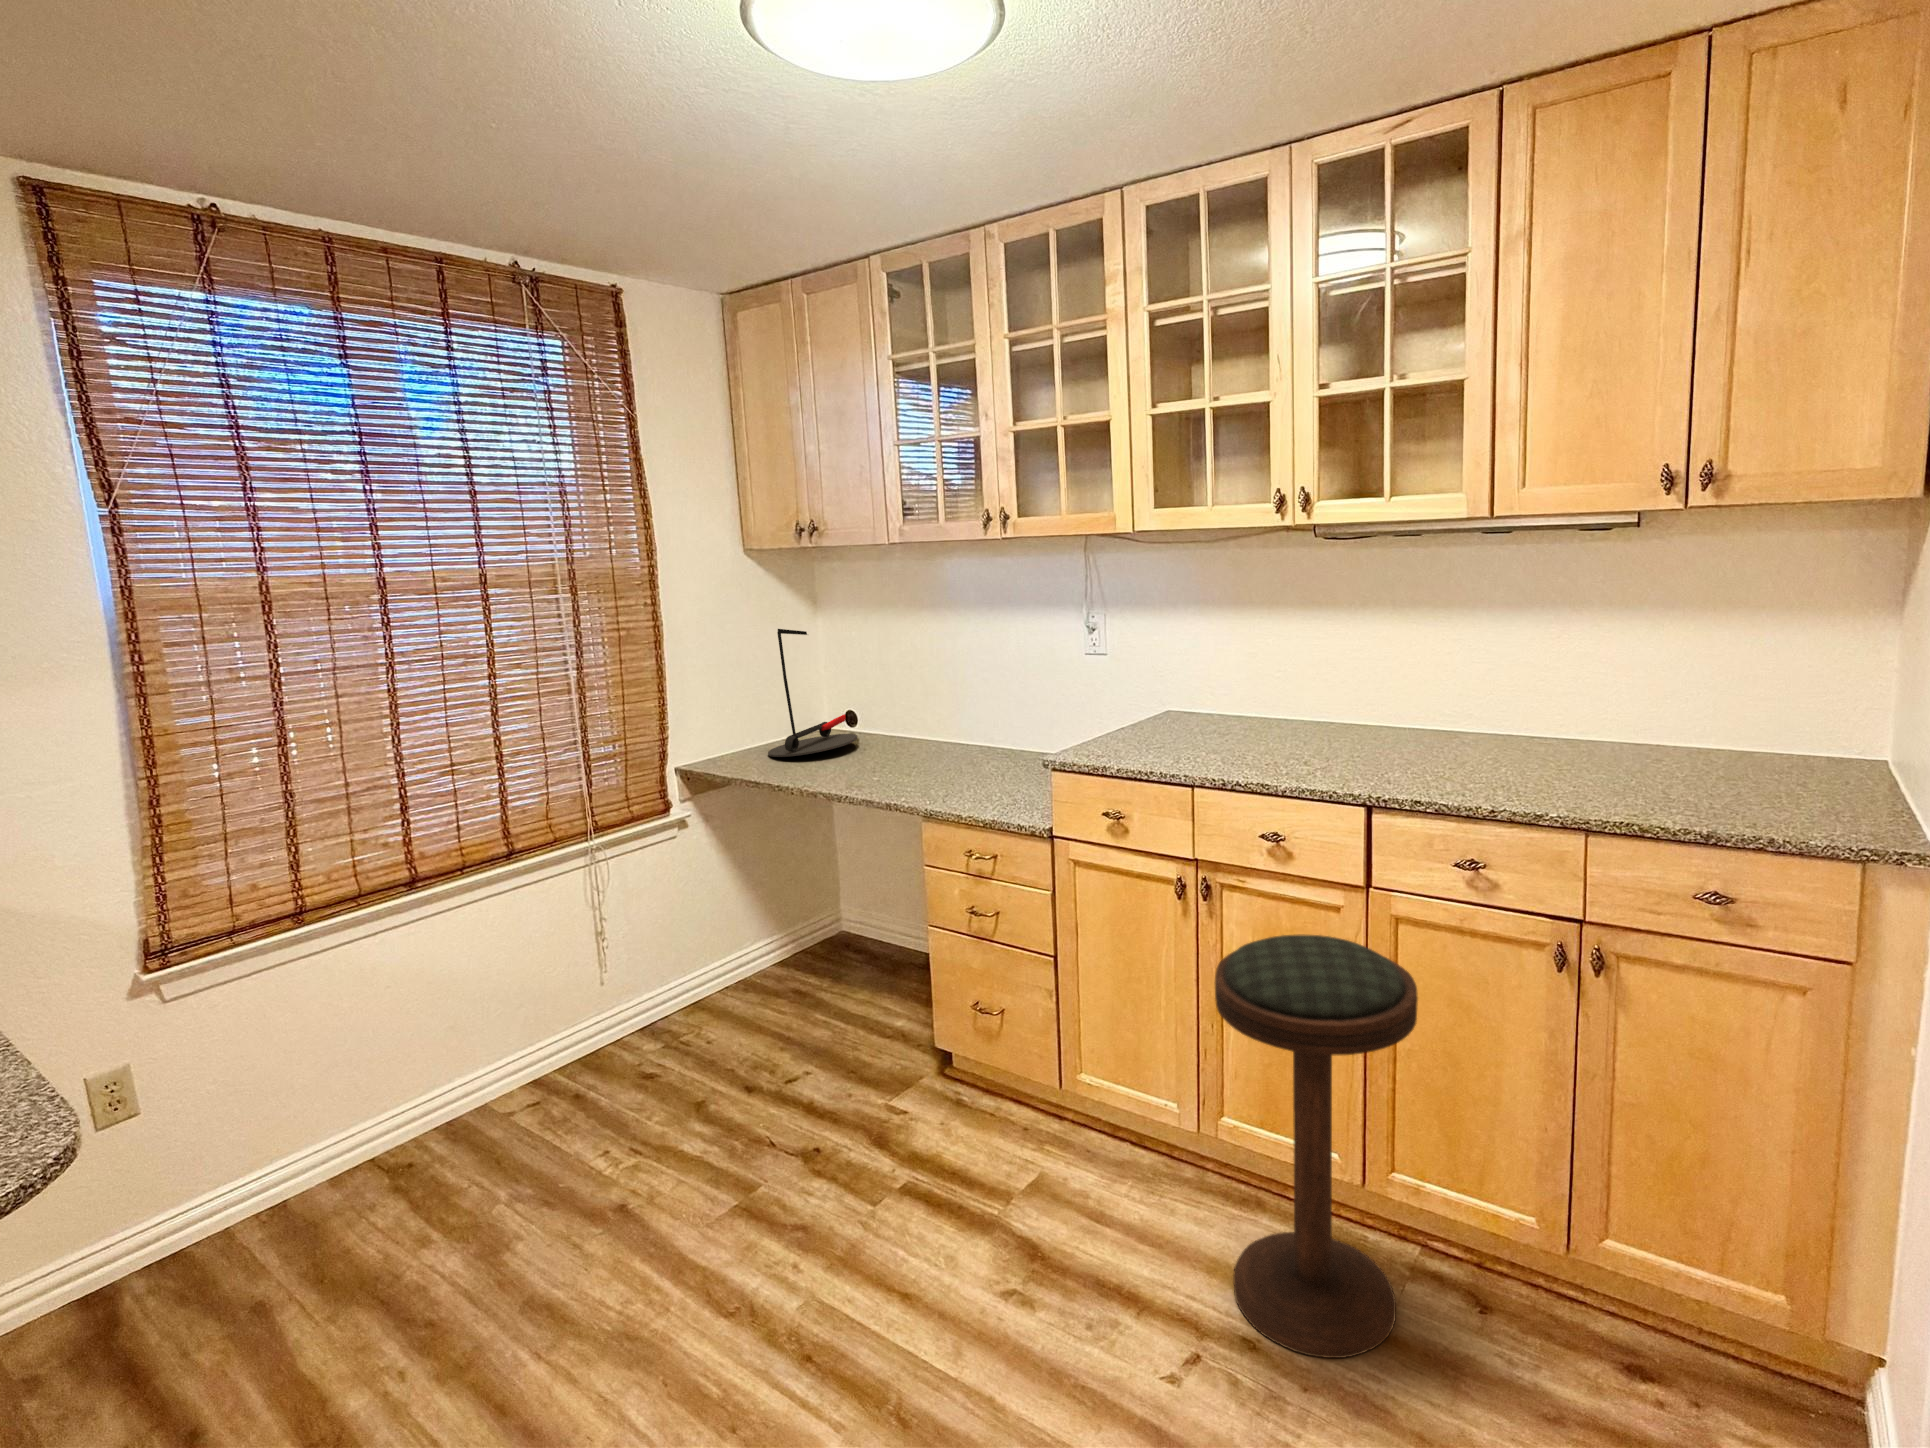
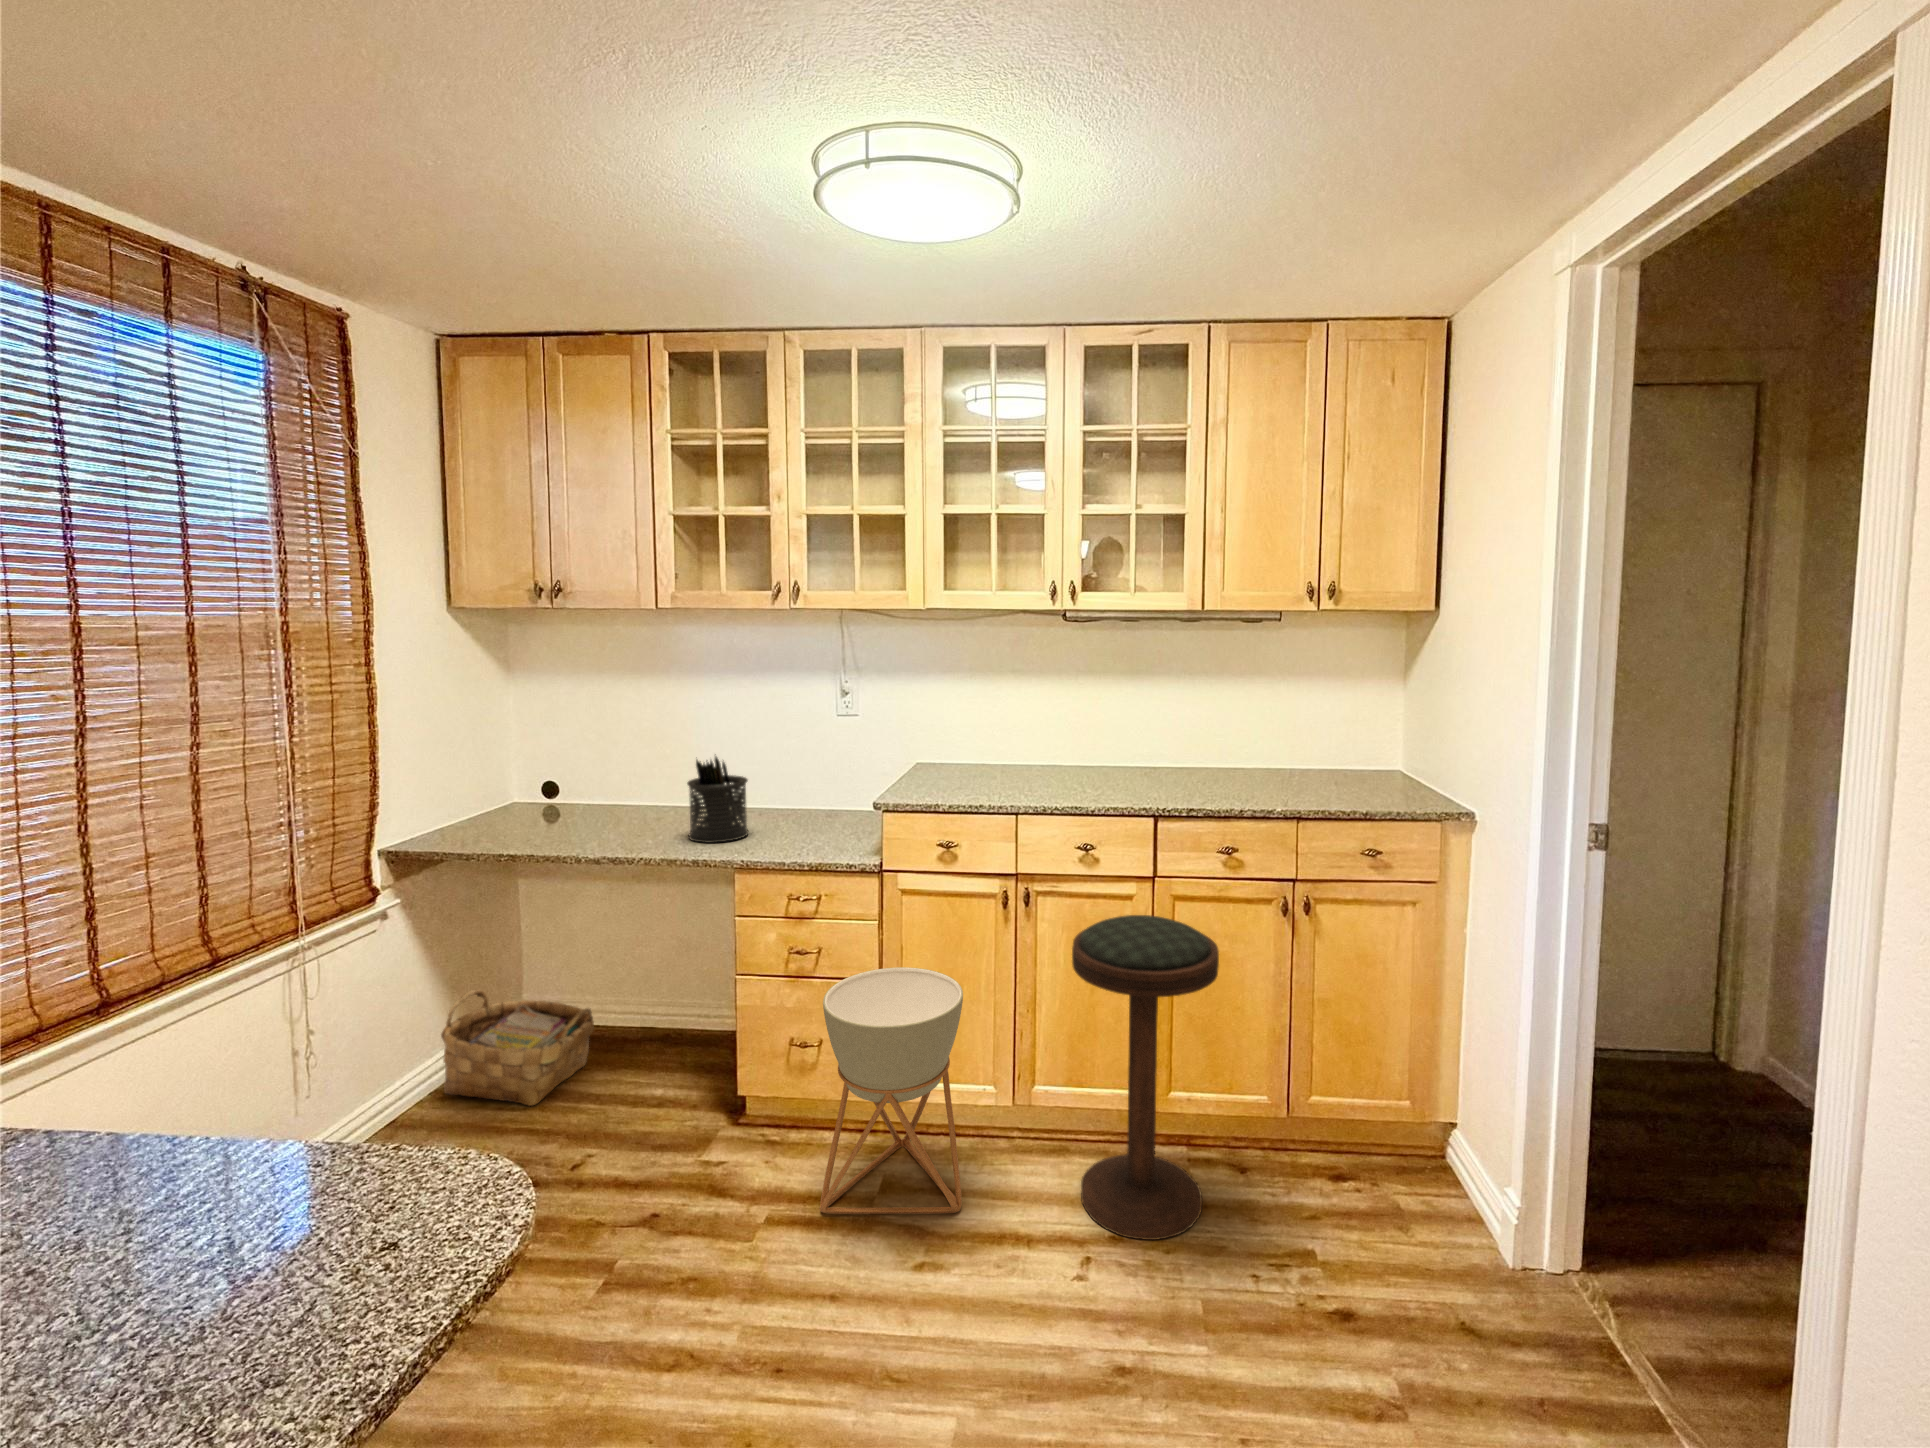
desk lamp: present [768,629,857,757] -> none [511,695,611,828]
pen holder: none [889,694,953,787] -> present [687,757,748,843]
woven basket: none [723,901,846,1016] -> present [441,990,594,1106]
planter: none [954,947,1112,1237] -> present [820,967,963,1214]

